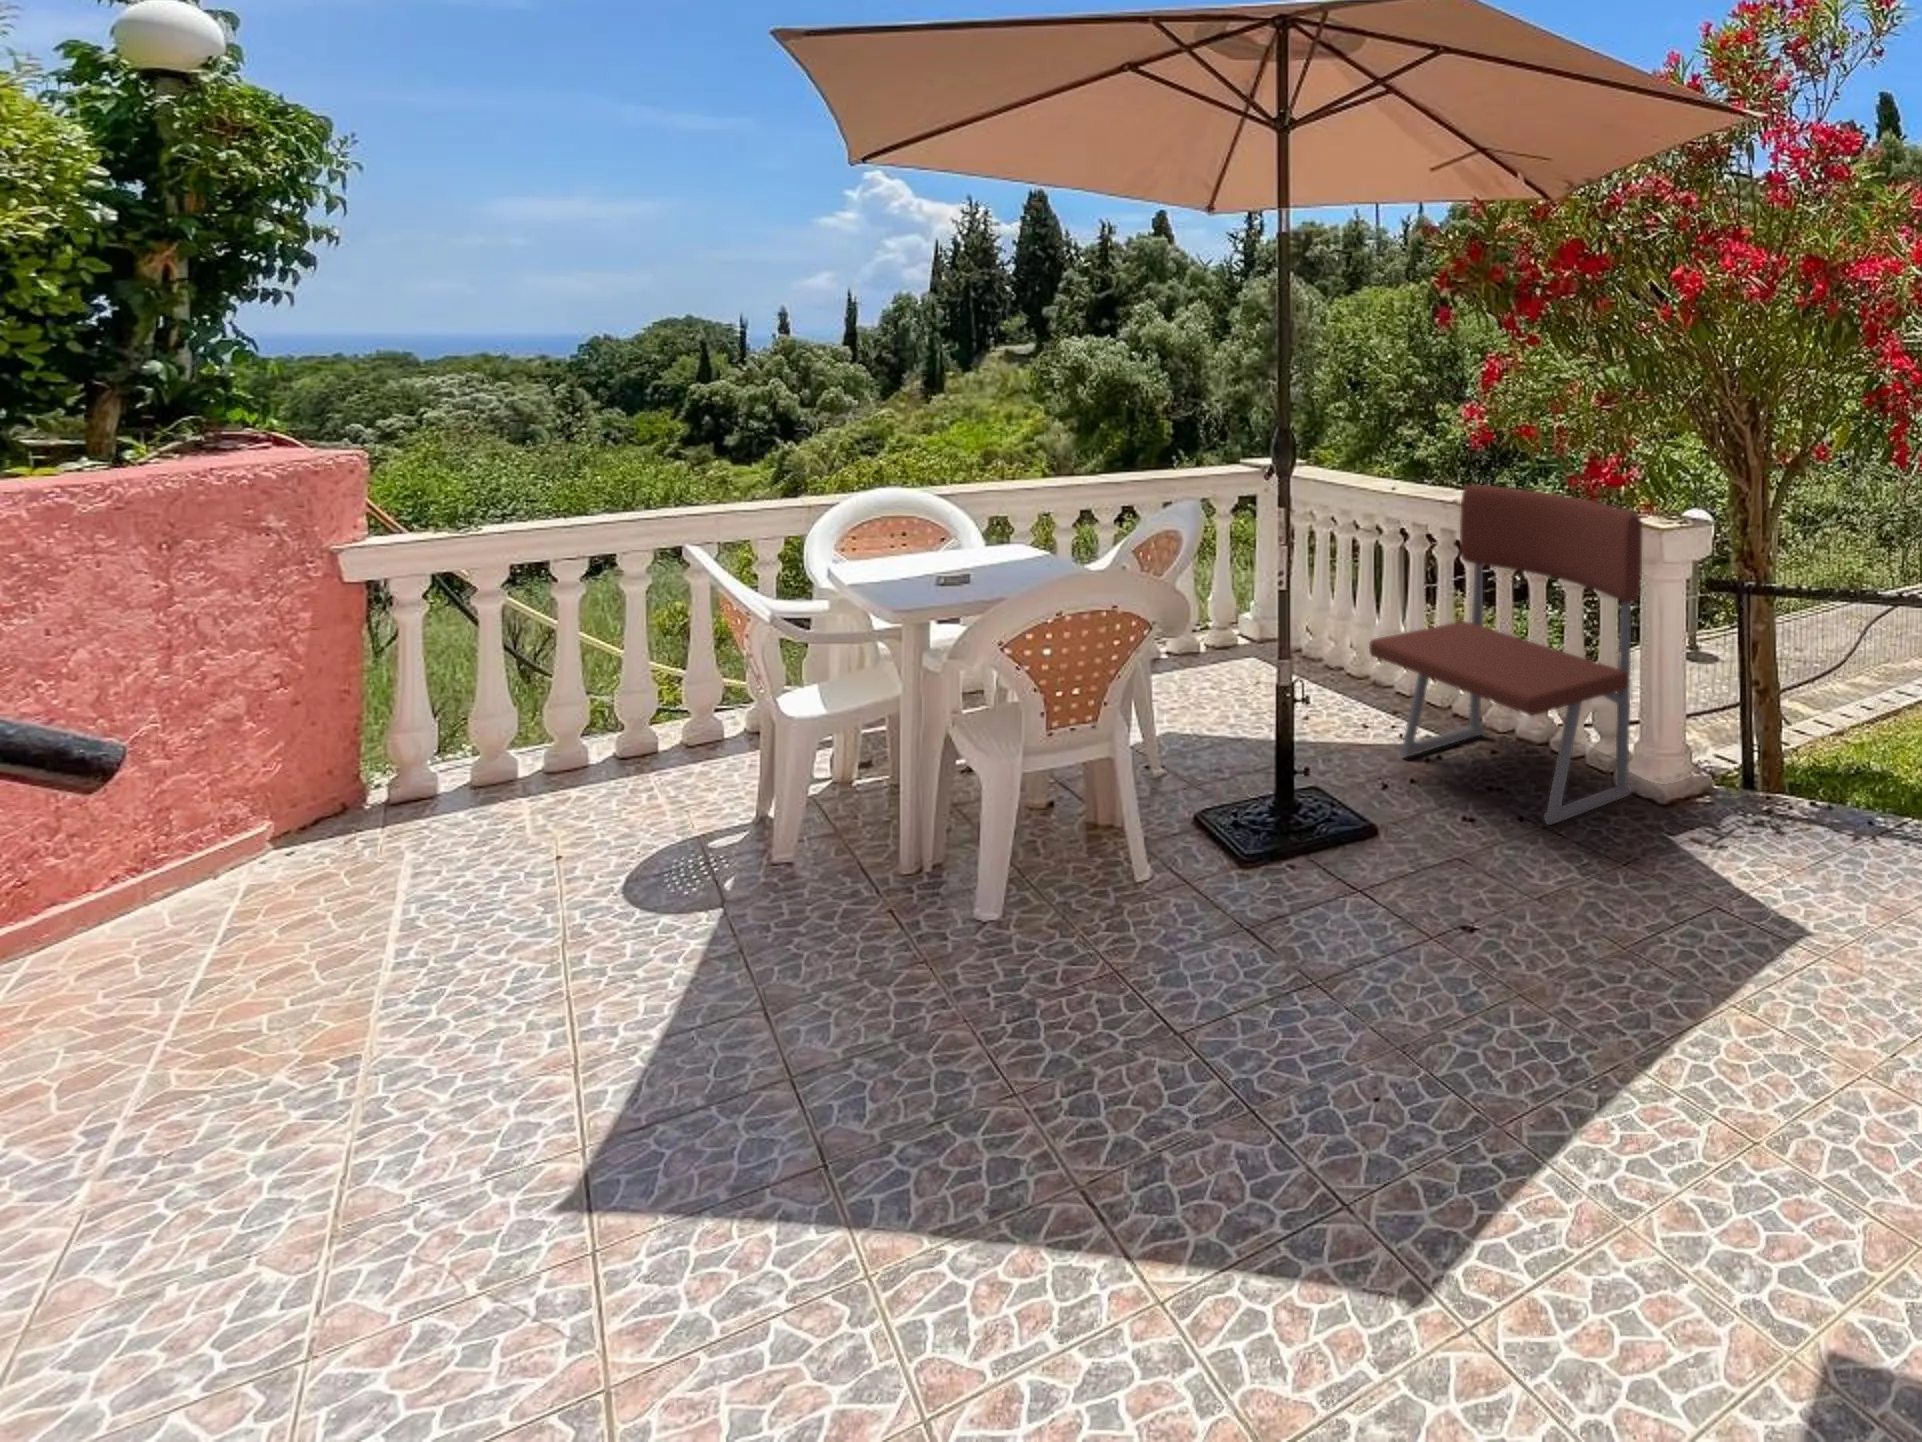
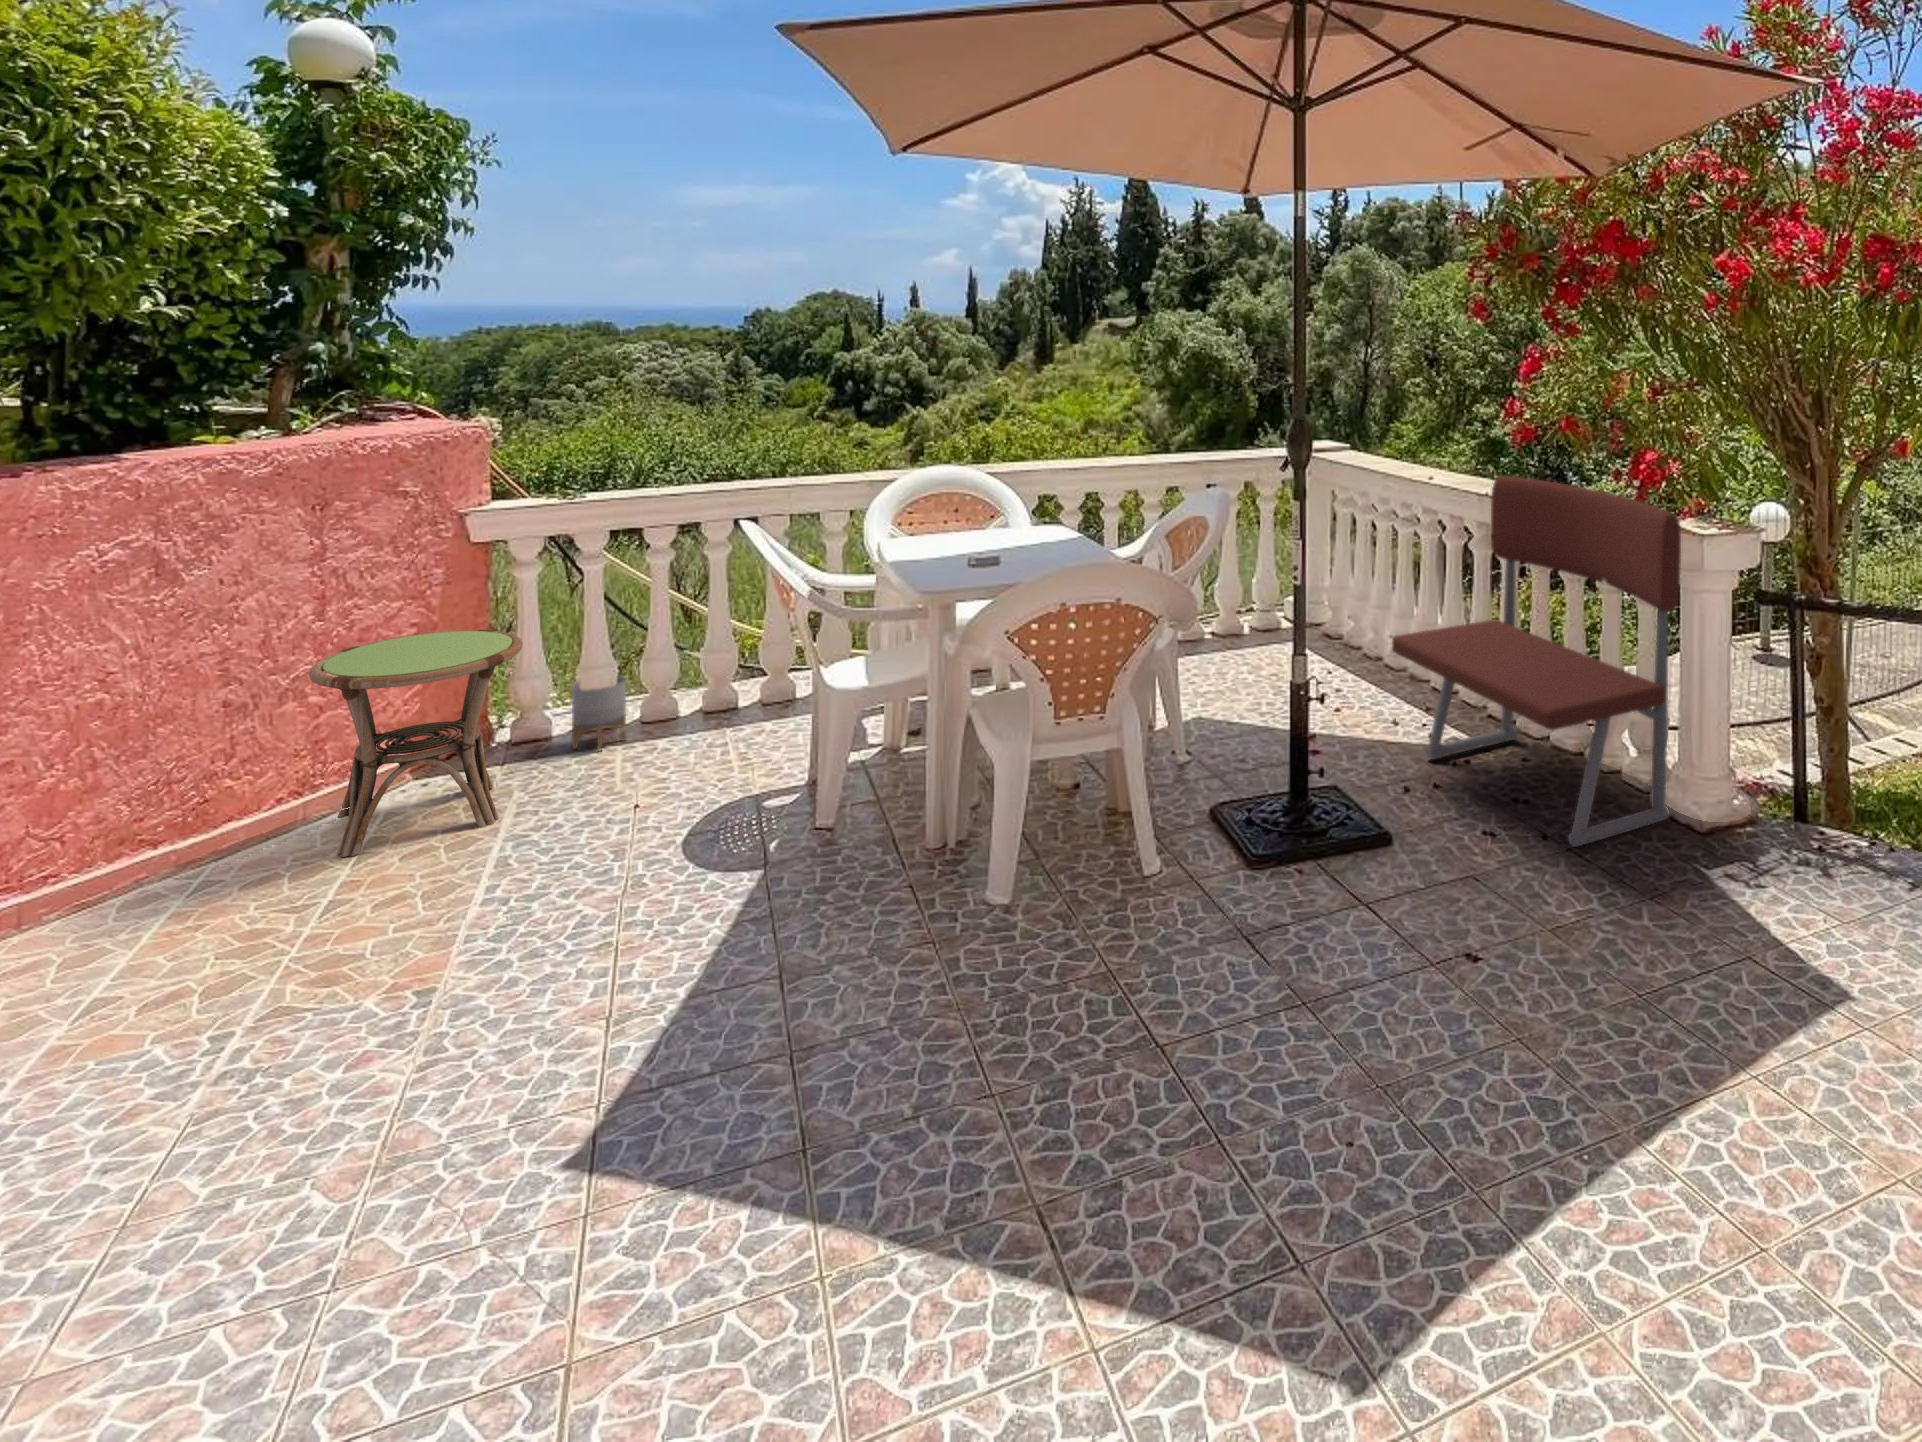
side table: none [154,674,419,934] -> present [309,629,523,857]
planter: none [464,720,531,805] -> present [572,676,626,751]

